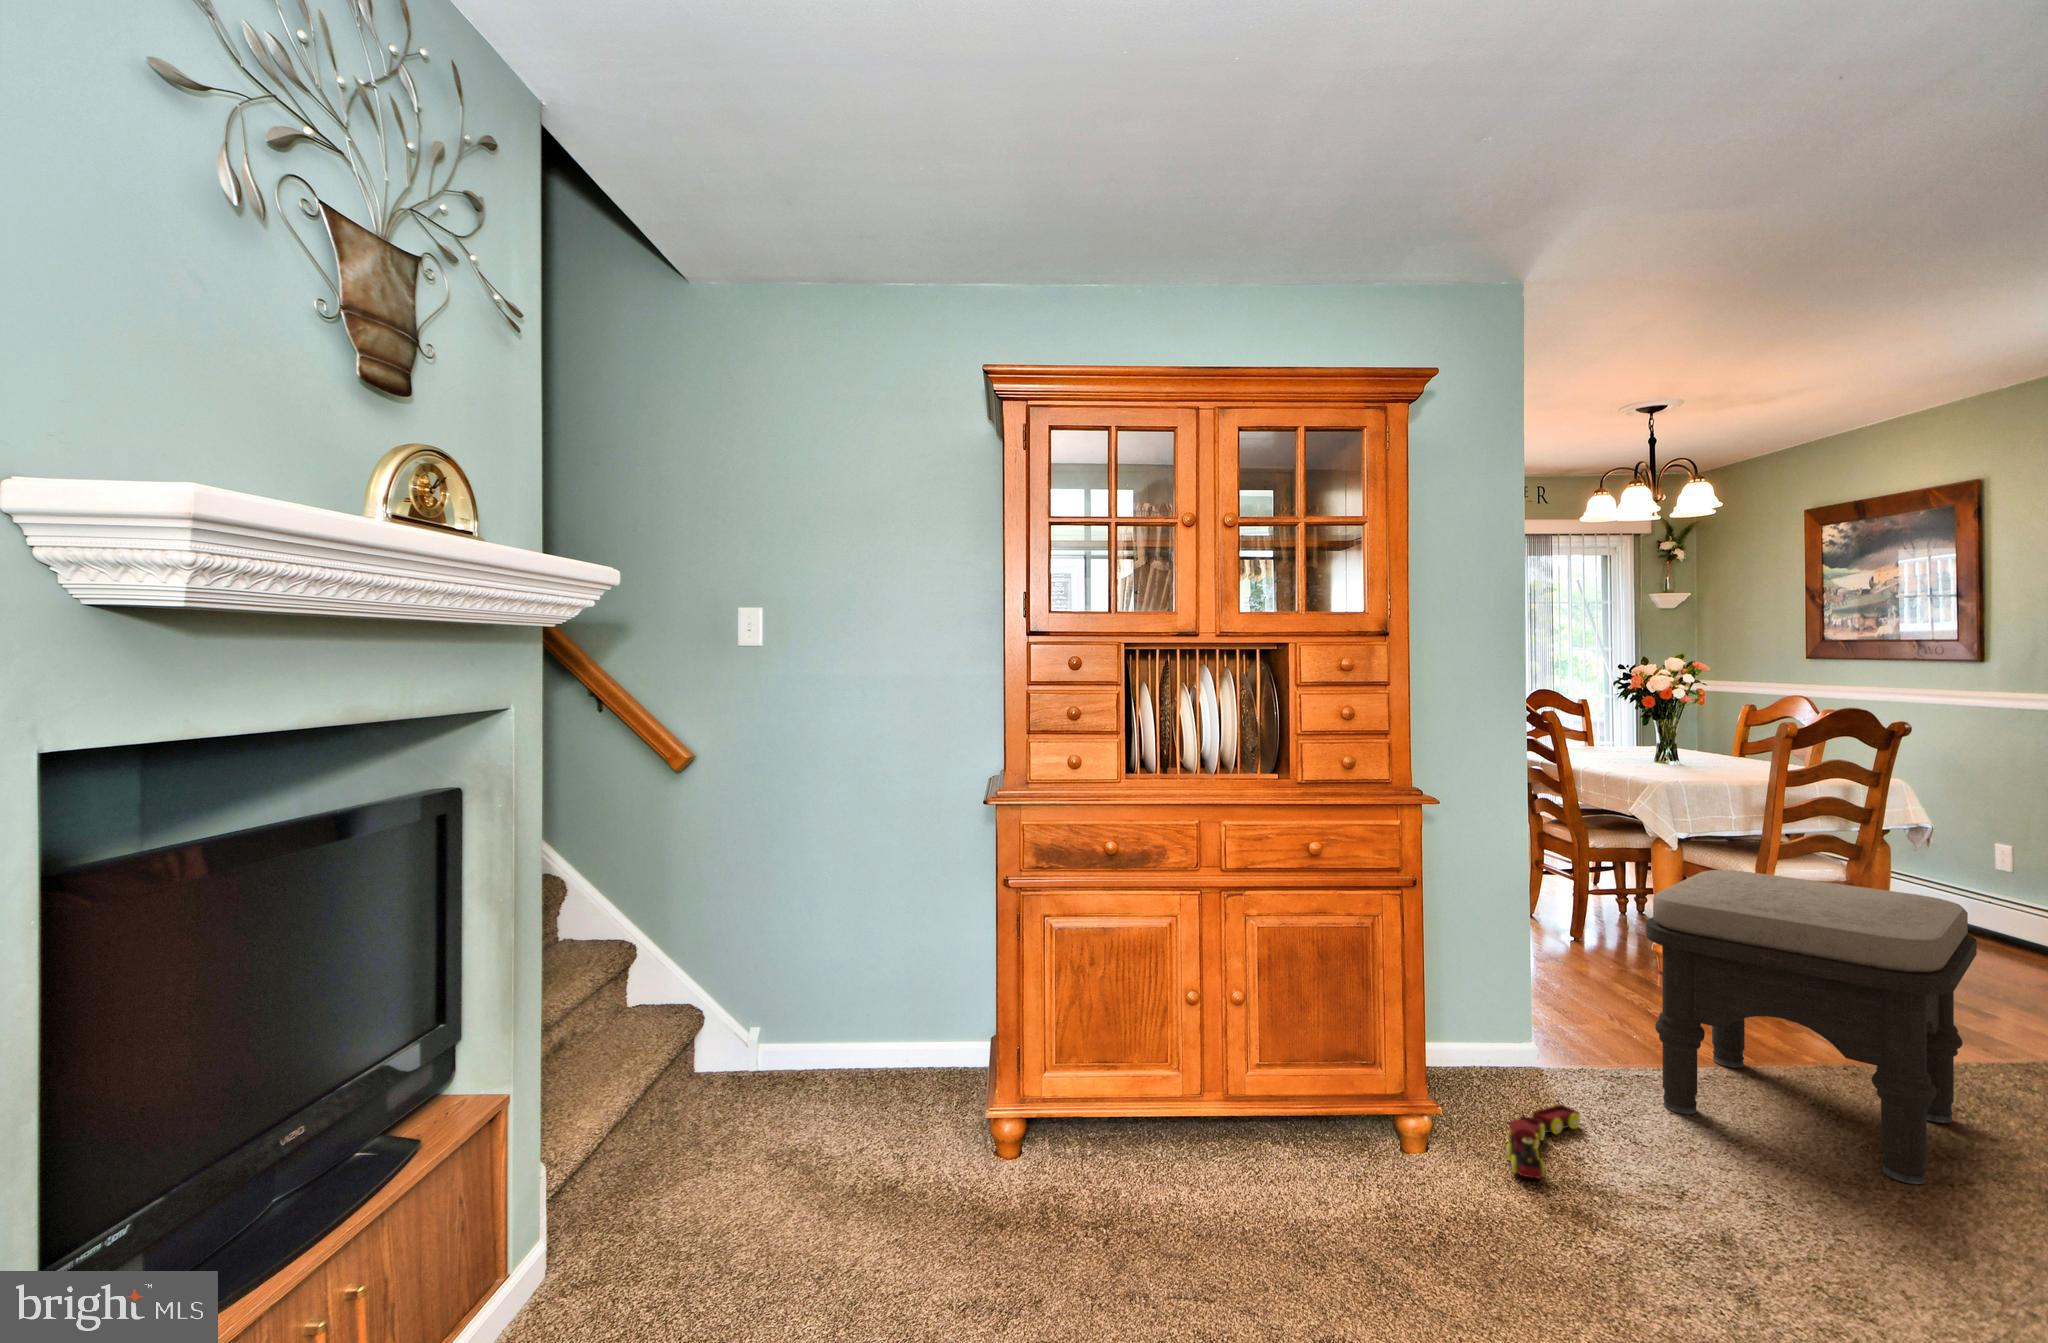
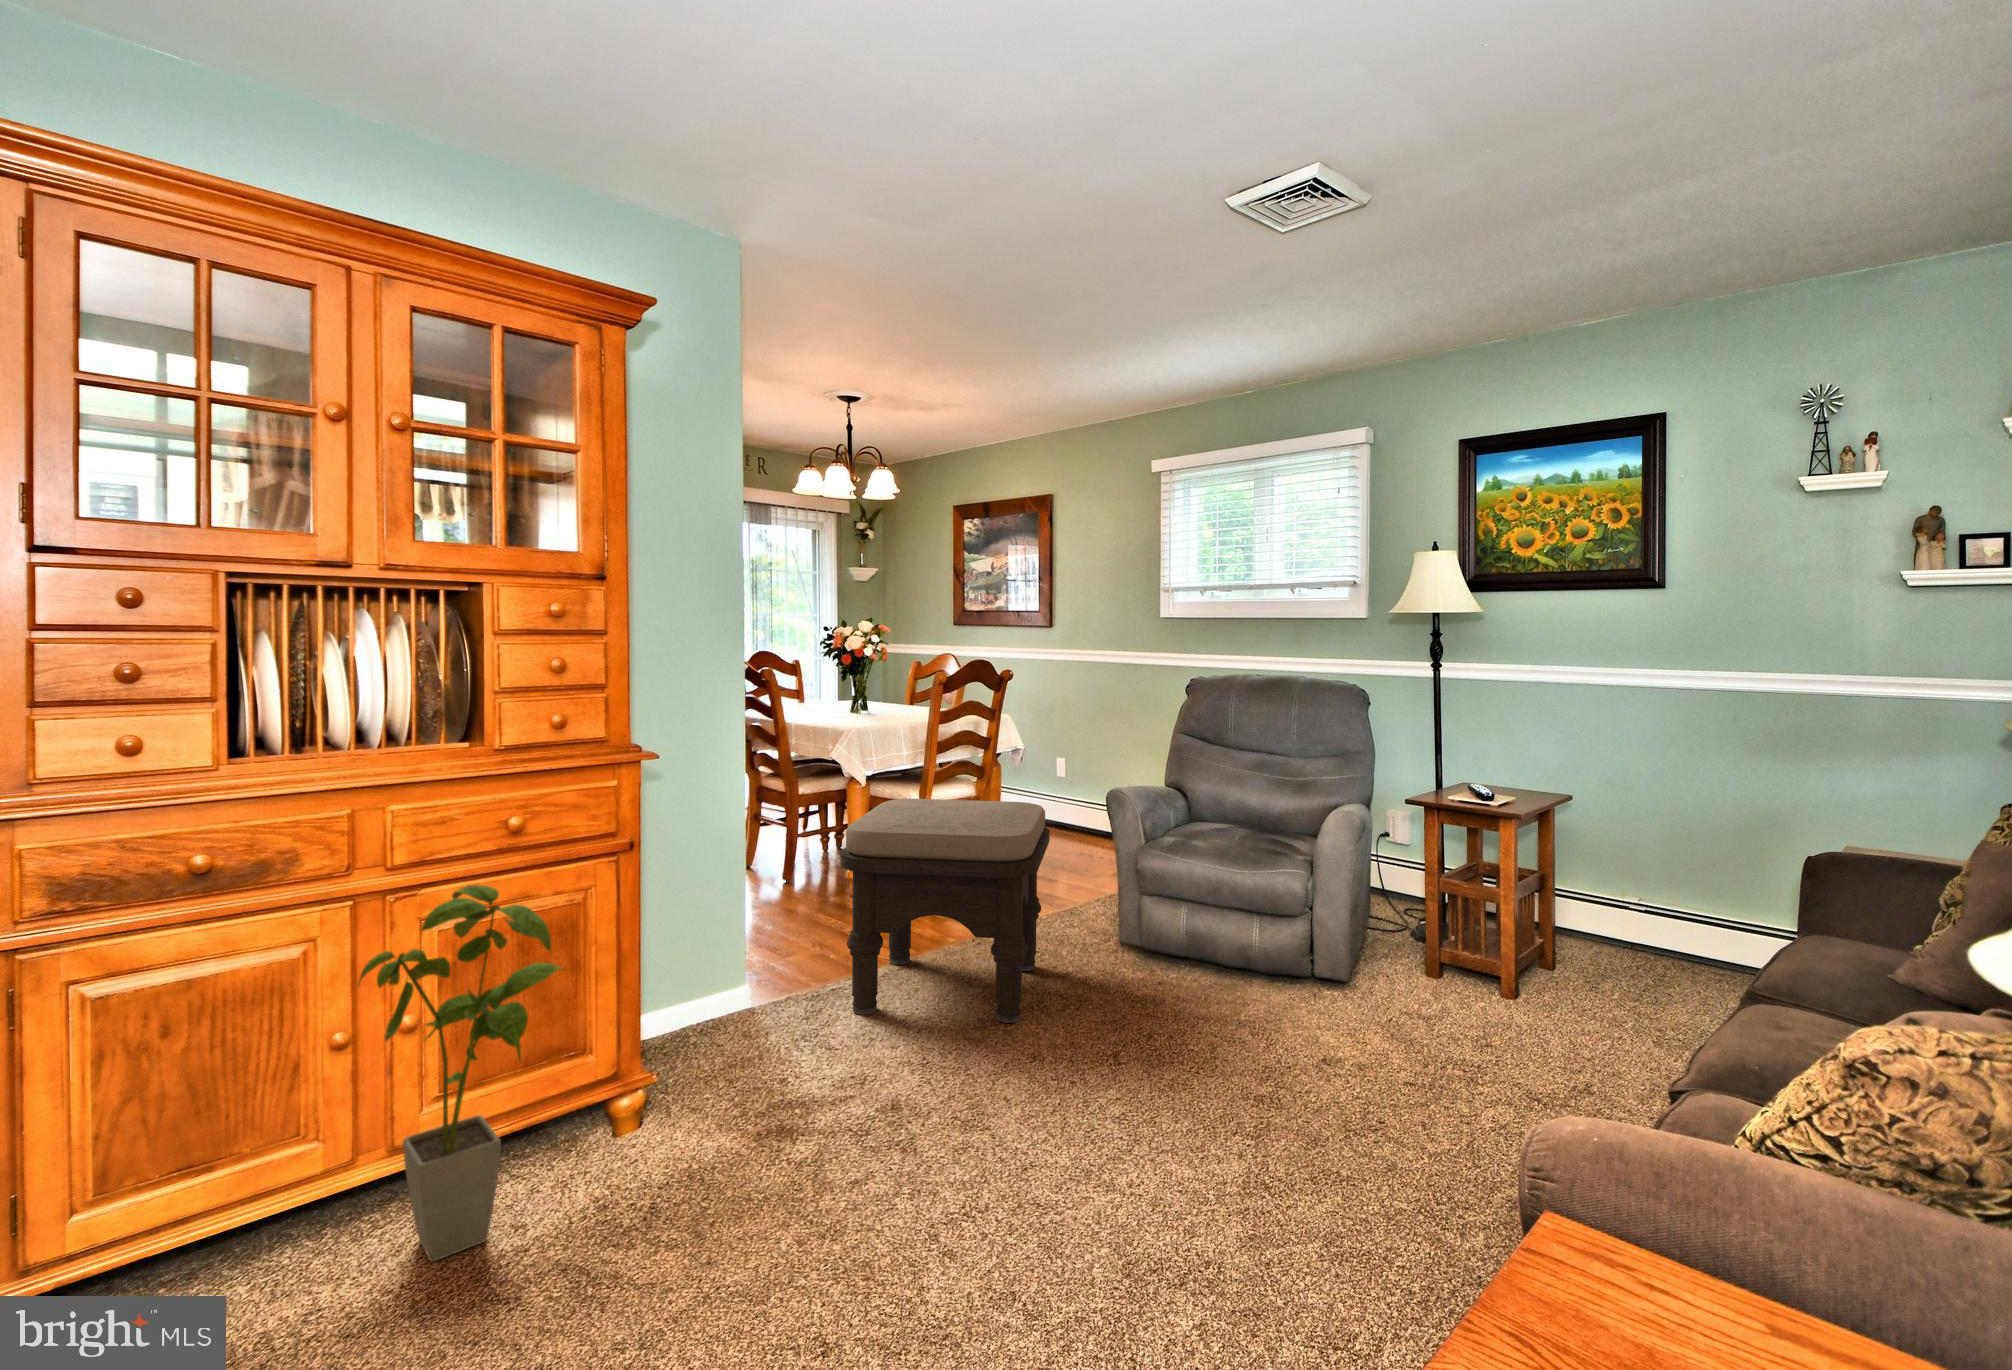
house plant: none [1203,899,1359,1208] -> present [359,885,565,1262]
toy train: present [1506,1104,1580,1179] -> none [721,1035,787,1116]

